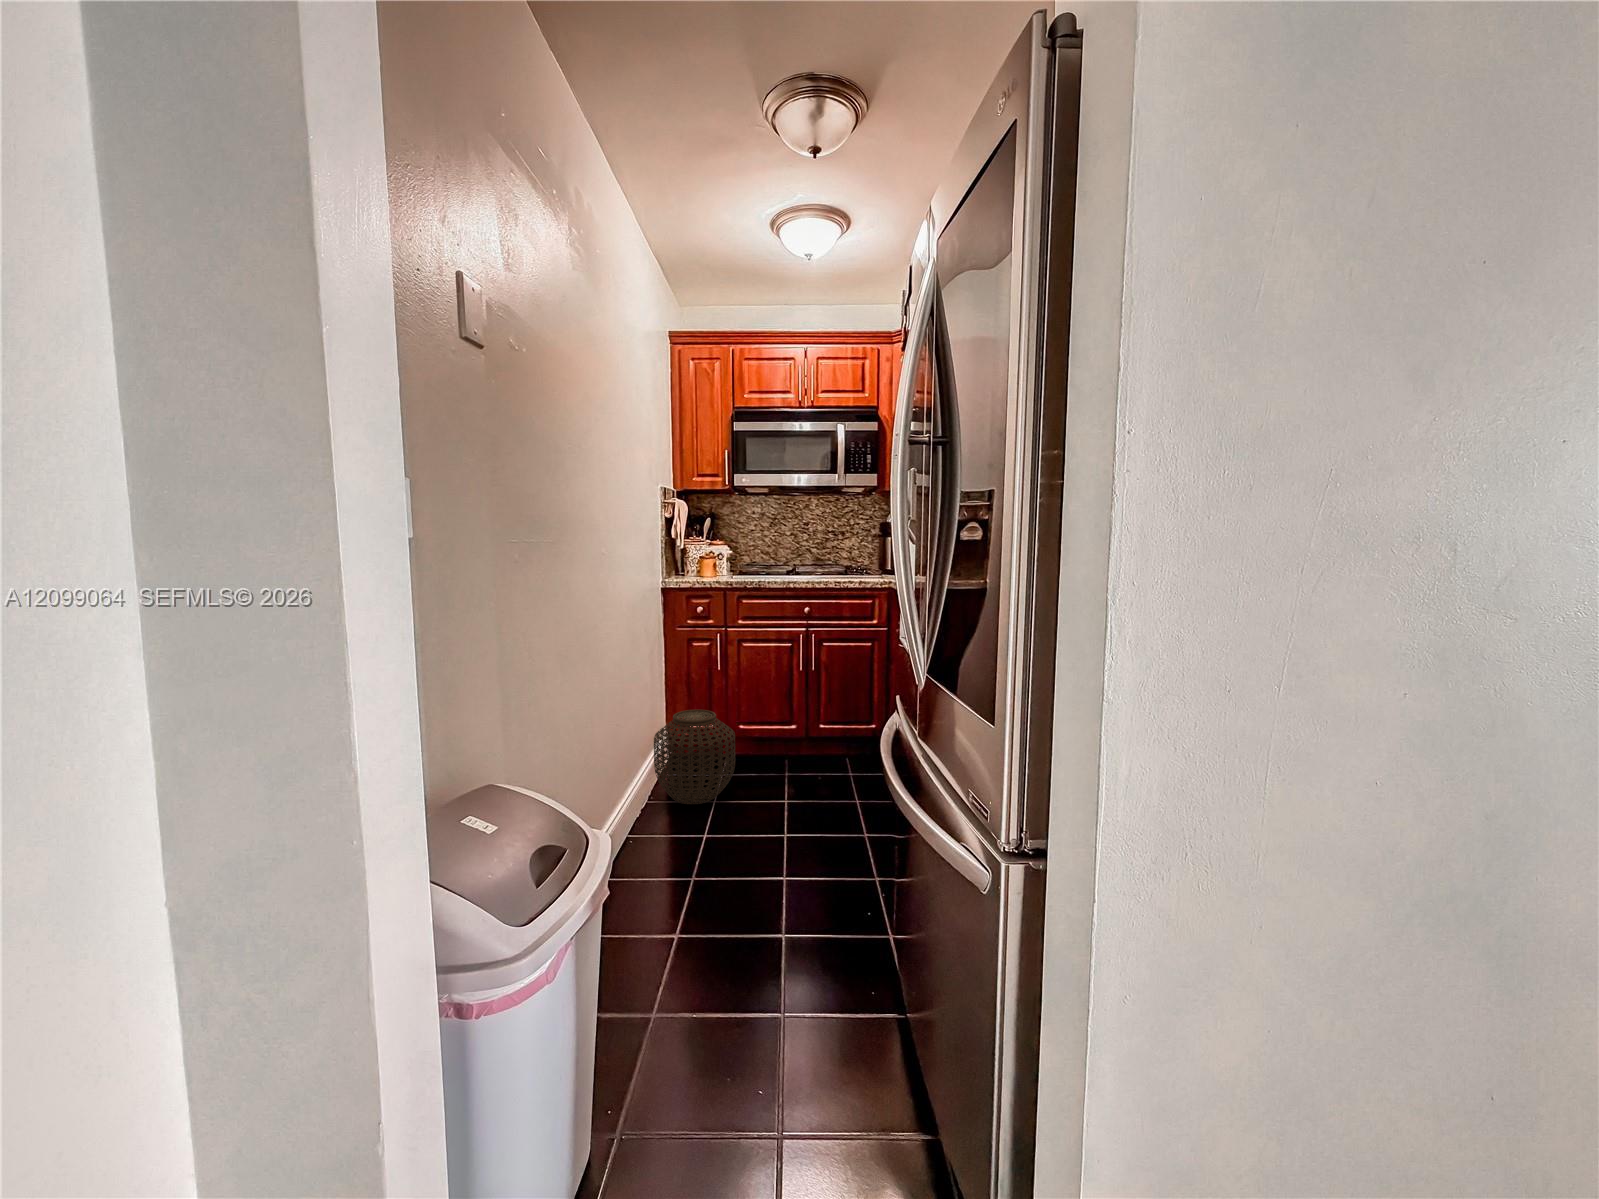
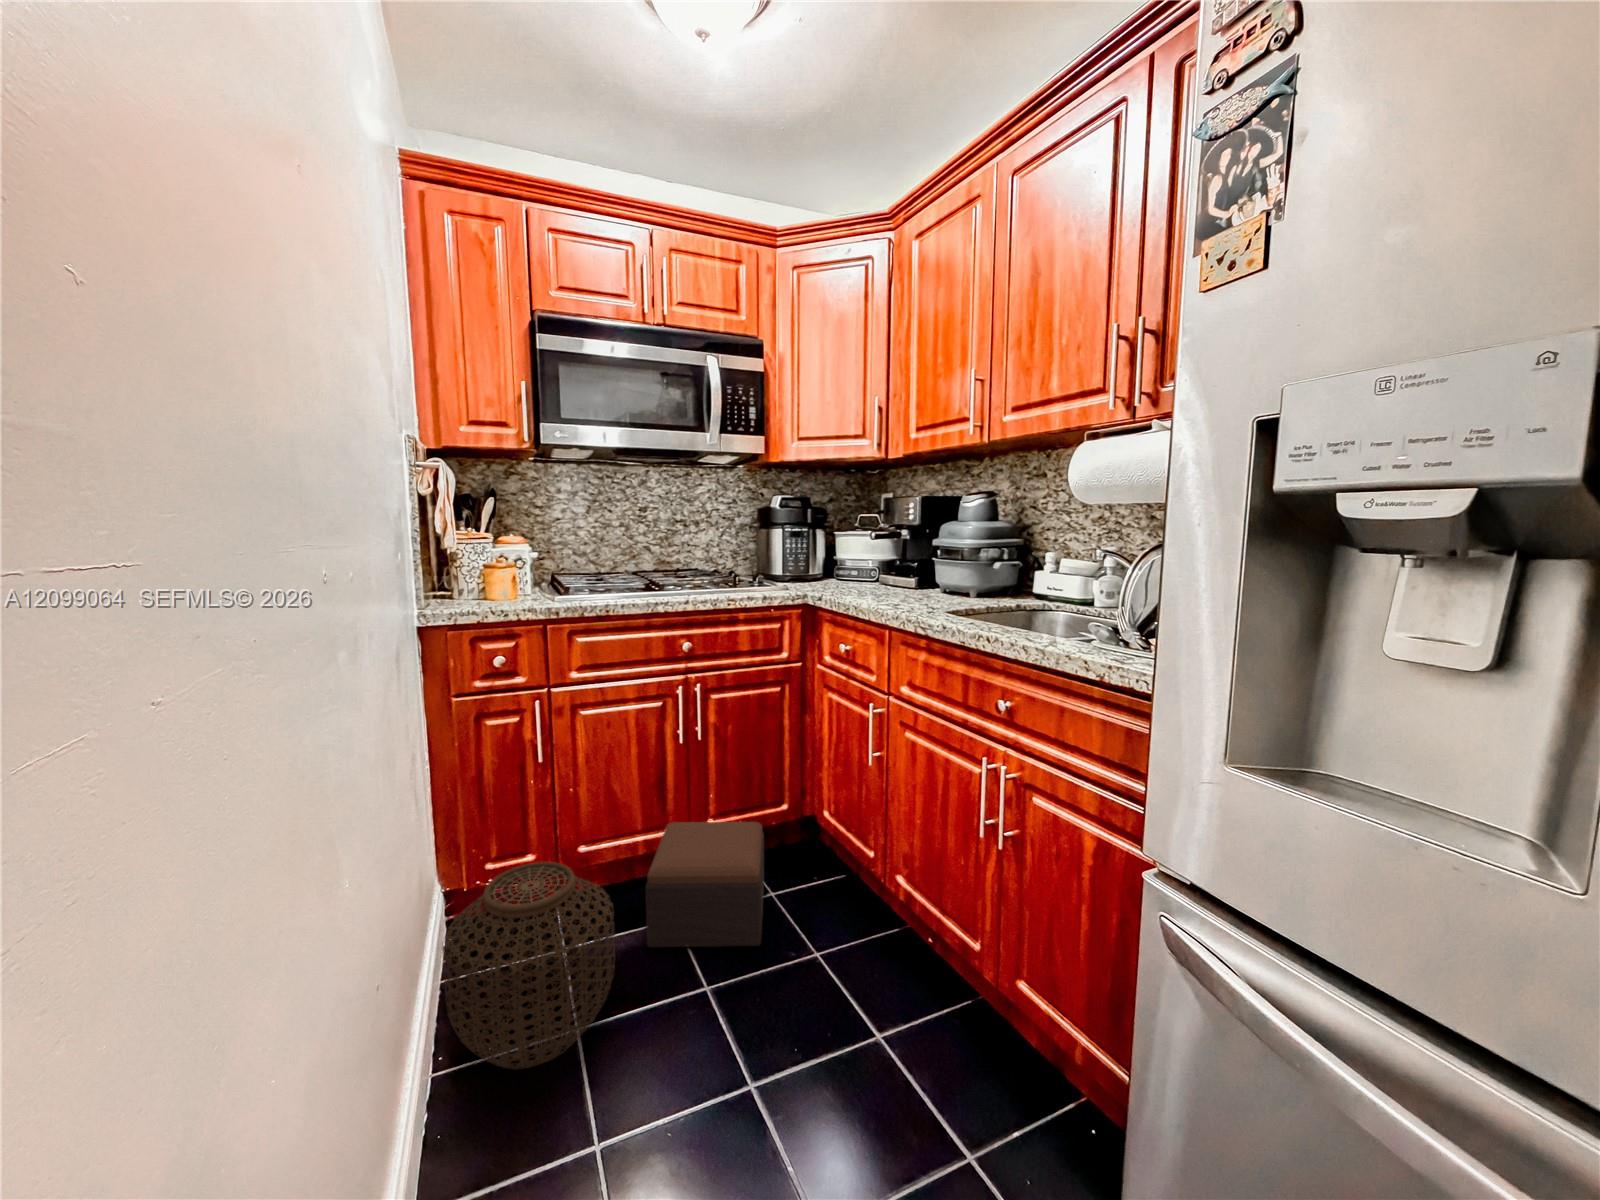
footstool: none [764,719,848,789] -> present [645,822,764,947]

